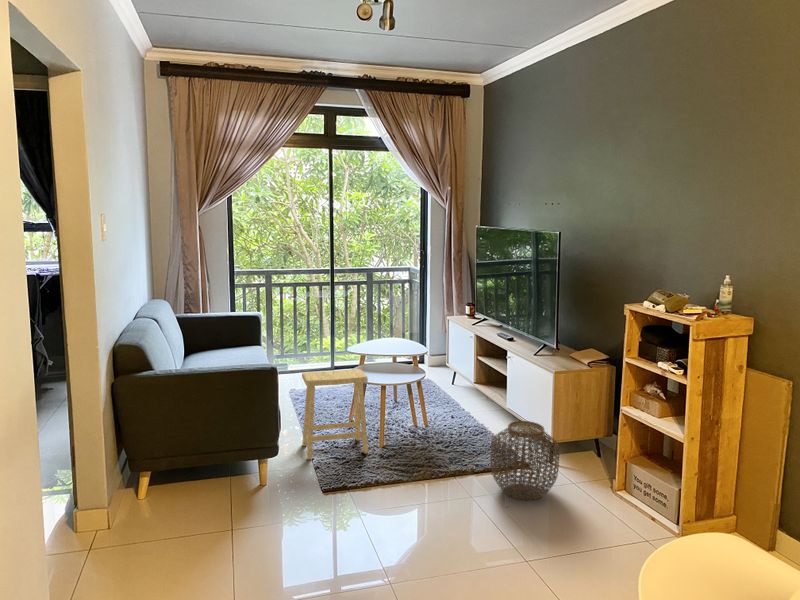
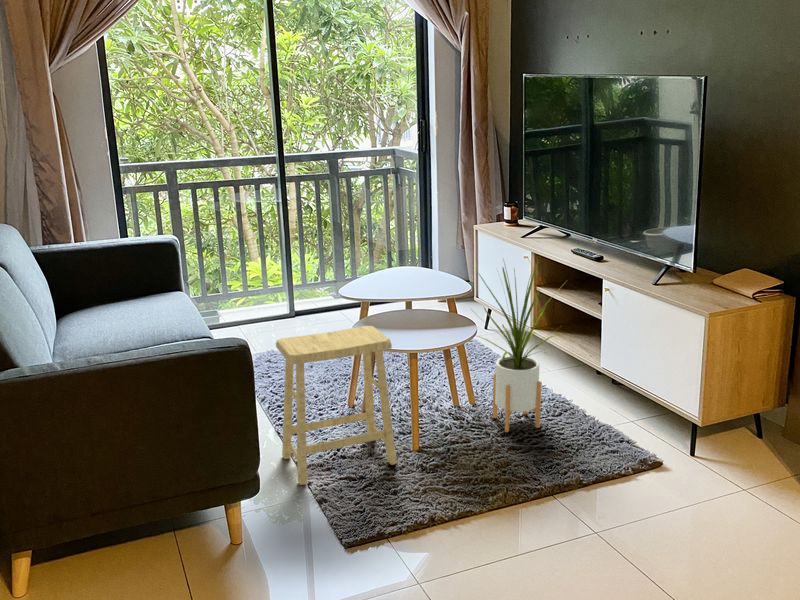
house plant: none [420,334,479,442] -> present [479,264,561,432]
woven basket: present [490,421,560,501] -> none [622,401,744,533]

